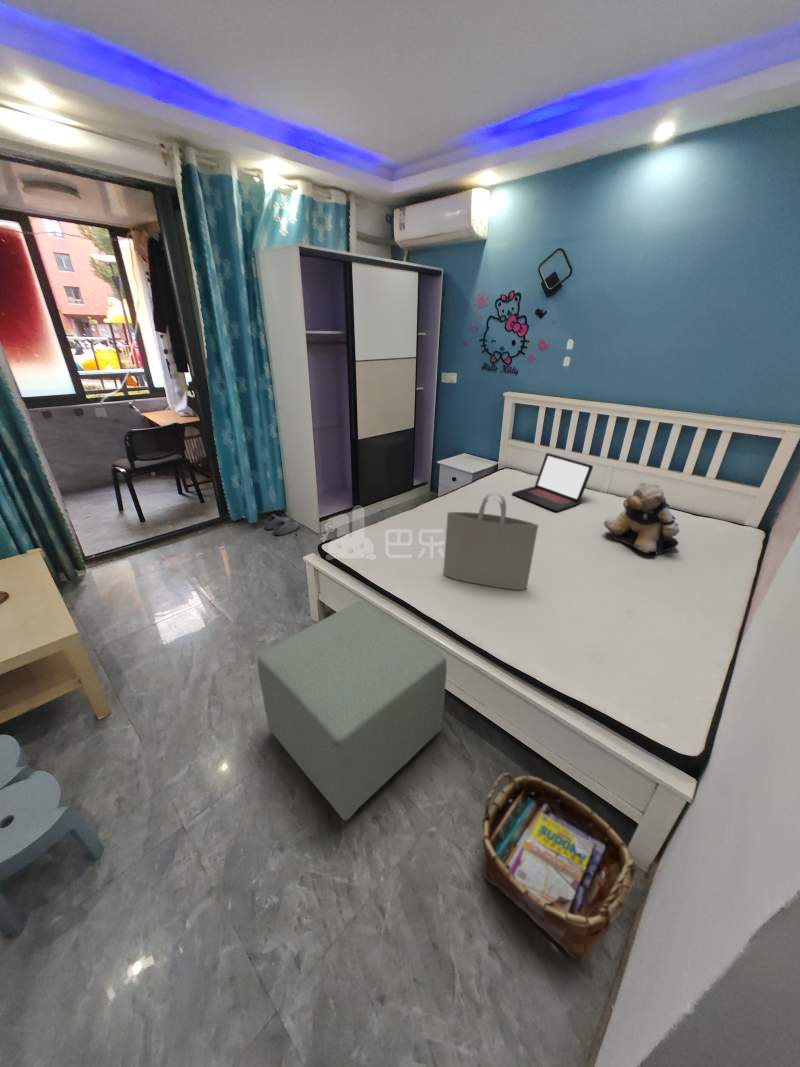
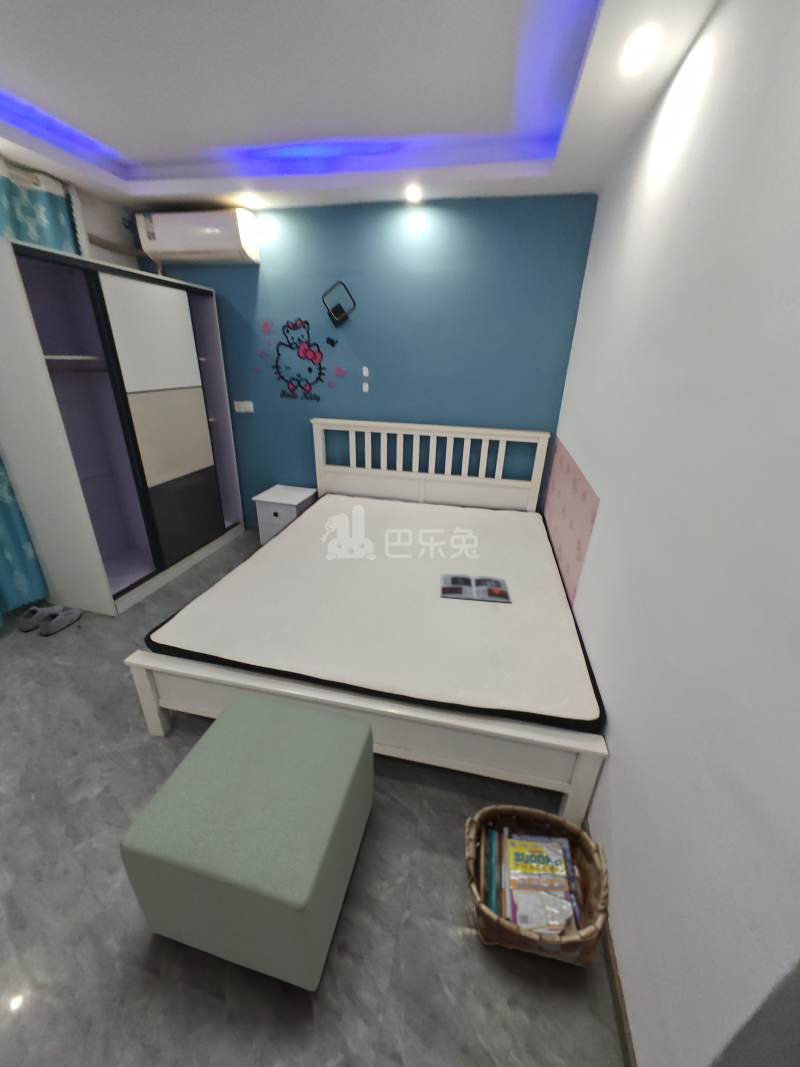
laptop: present [512,453,593,511] -> none [349,476,417,530]
teddy bear: present [604,482,679,555] -> none [445,492,505,553]
tote bag: present [443,492,538,590] -> none [324,529,418,630]
magazine: none [565,561,654,607] -> present [441,574,511,602]

